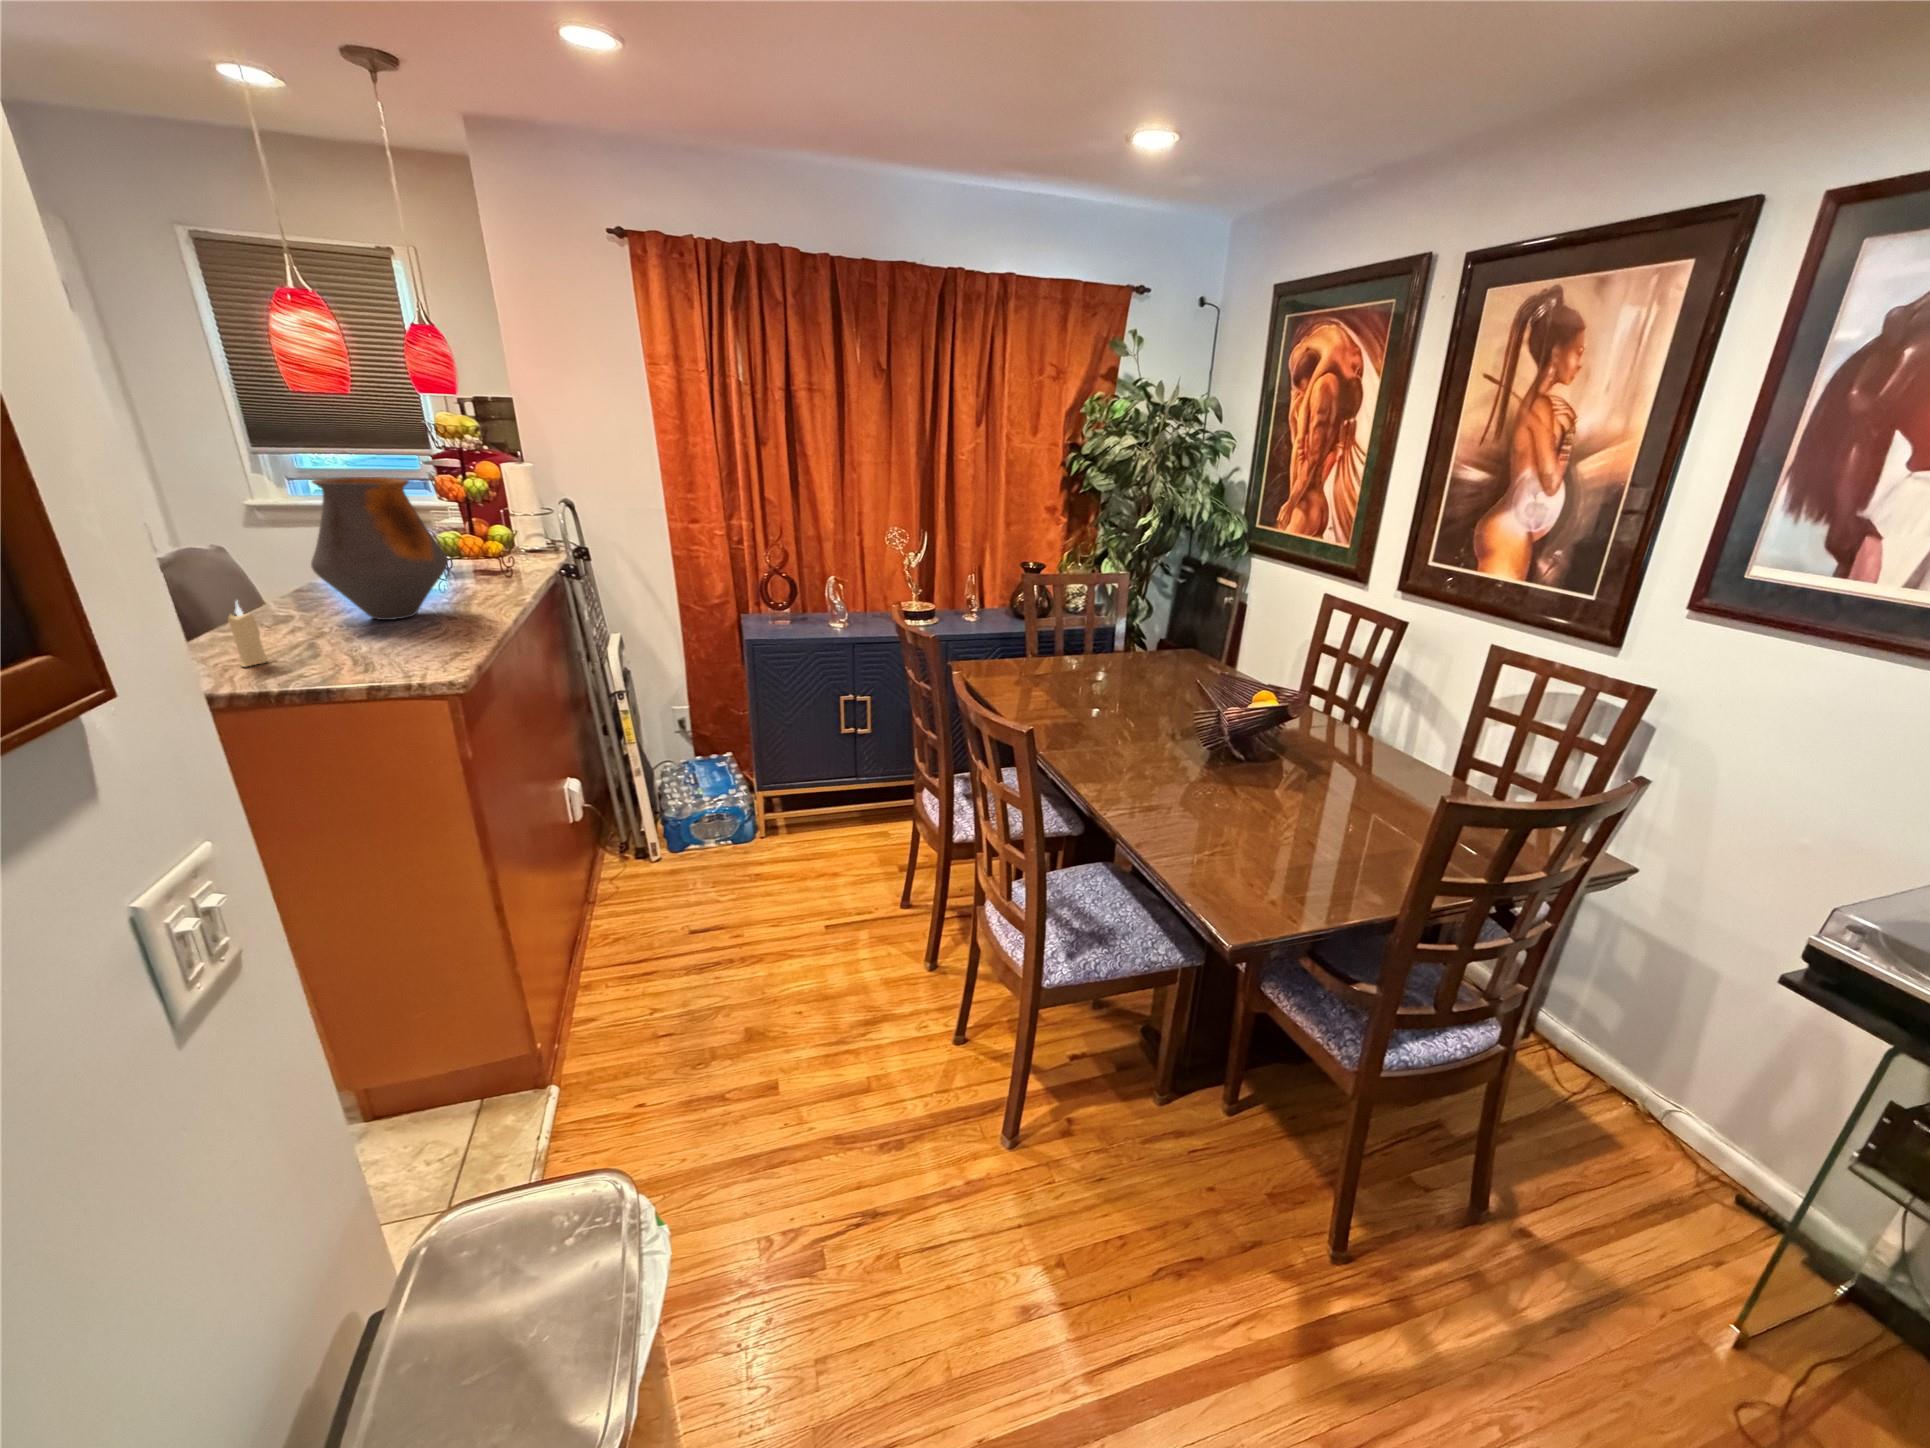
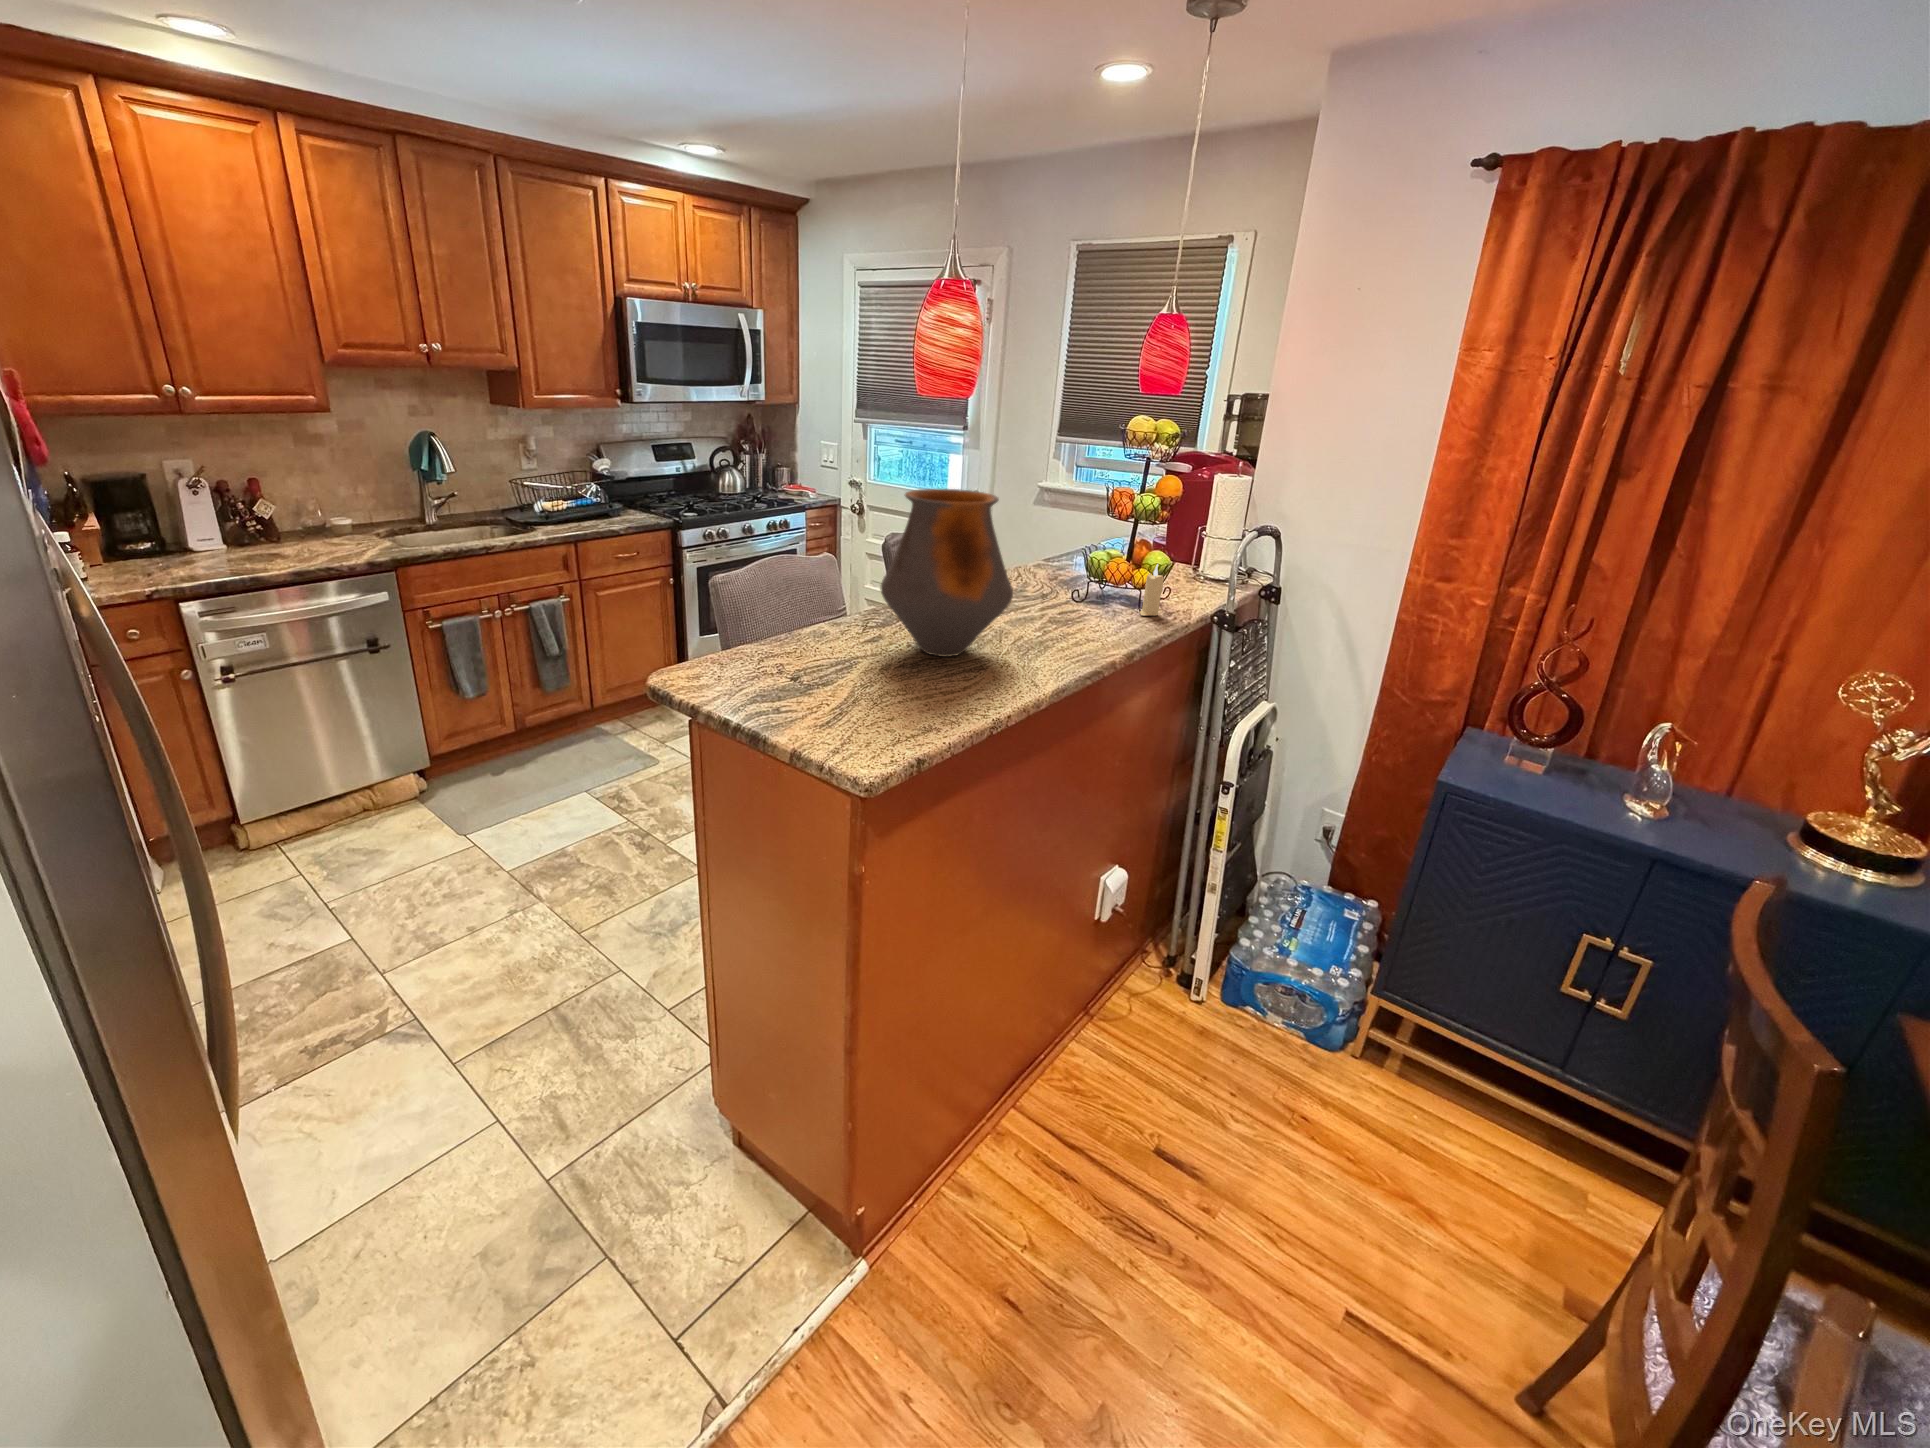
candle: present [228,602,267,667] -> present [1140,564,1164,616]

